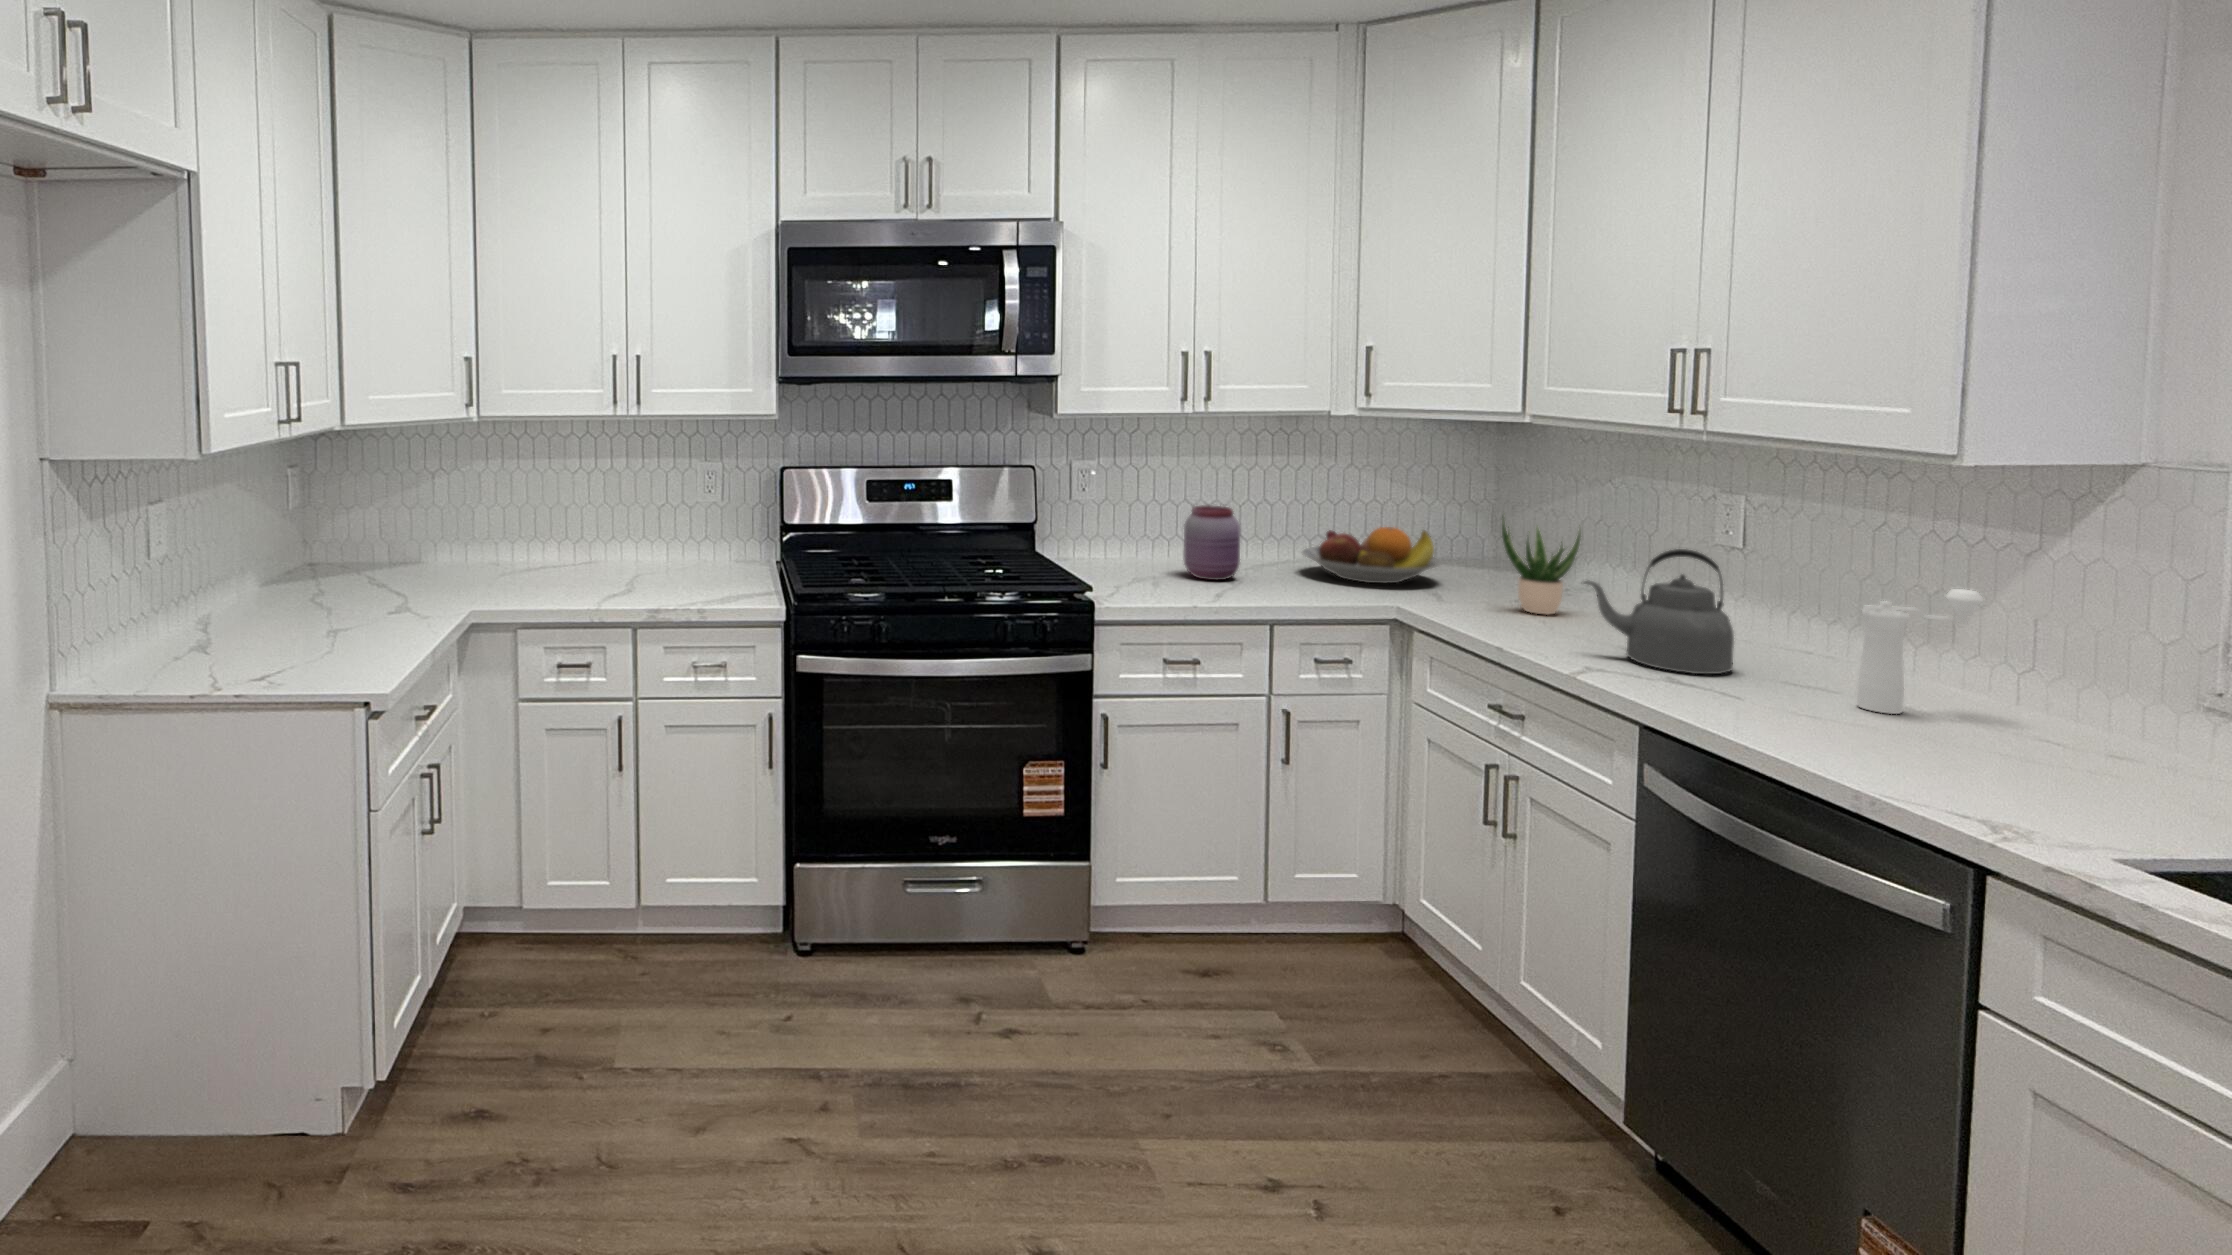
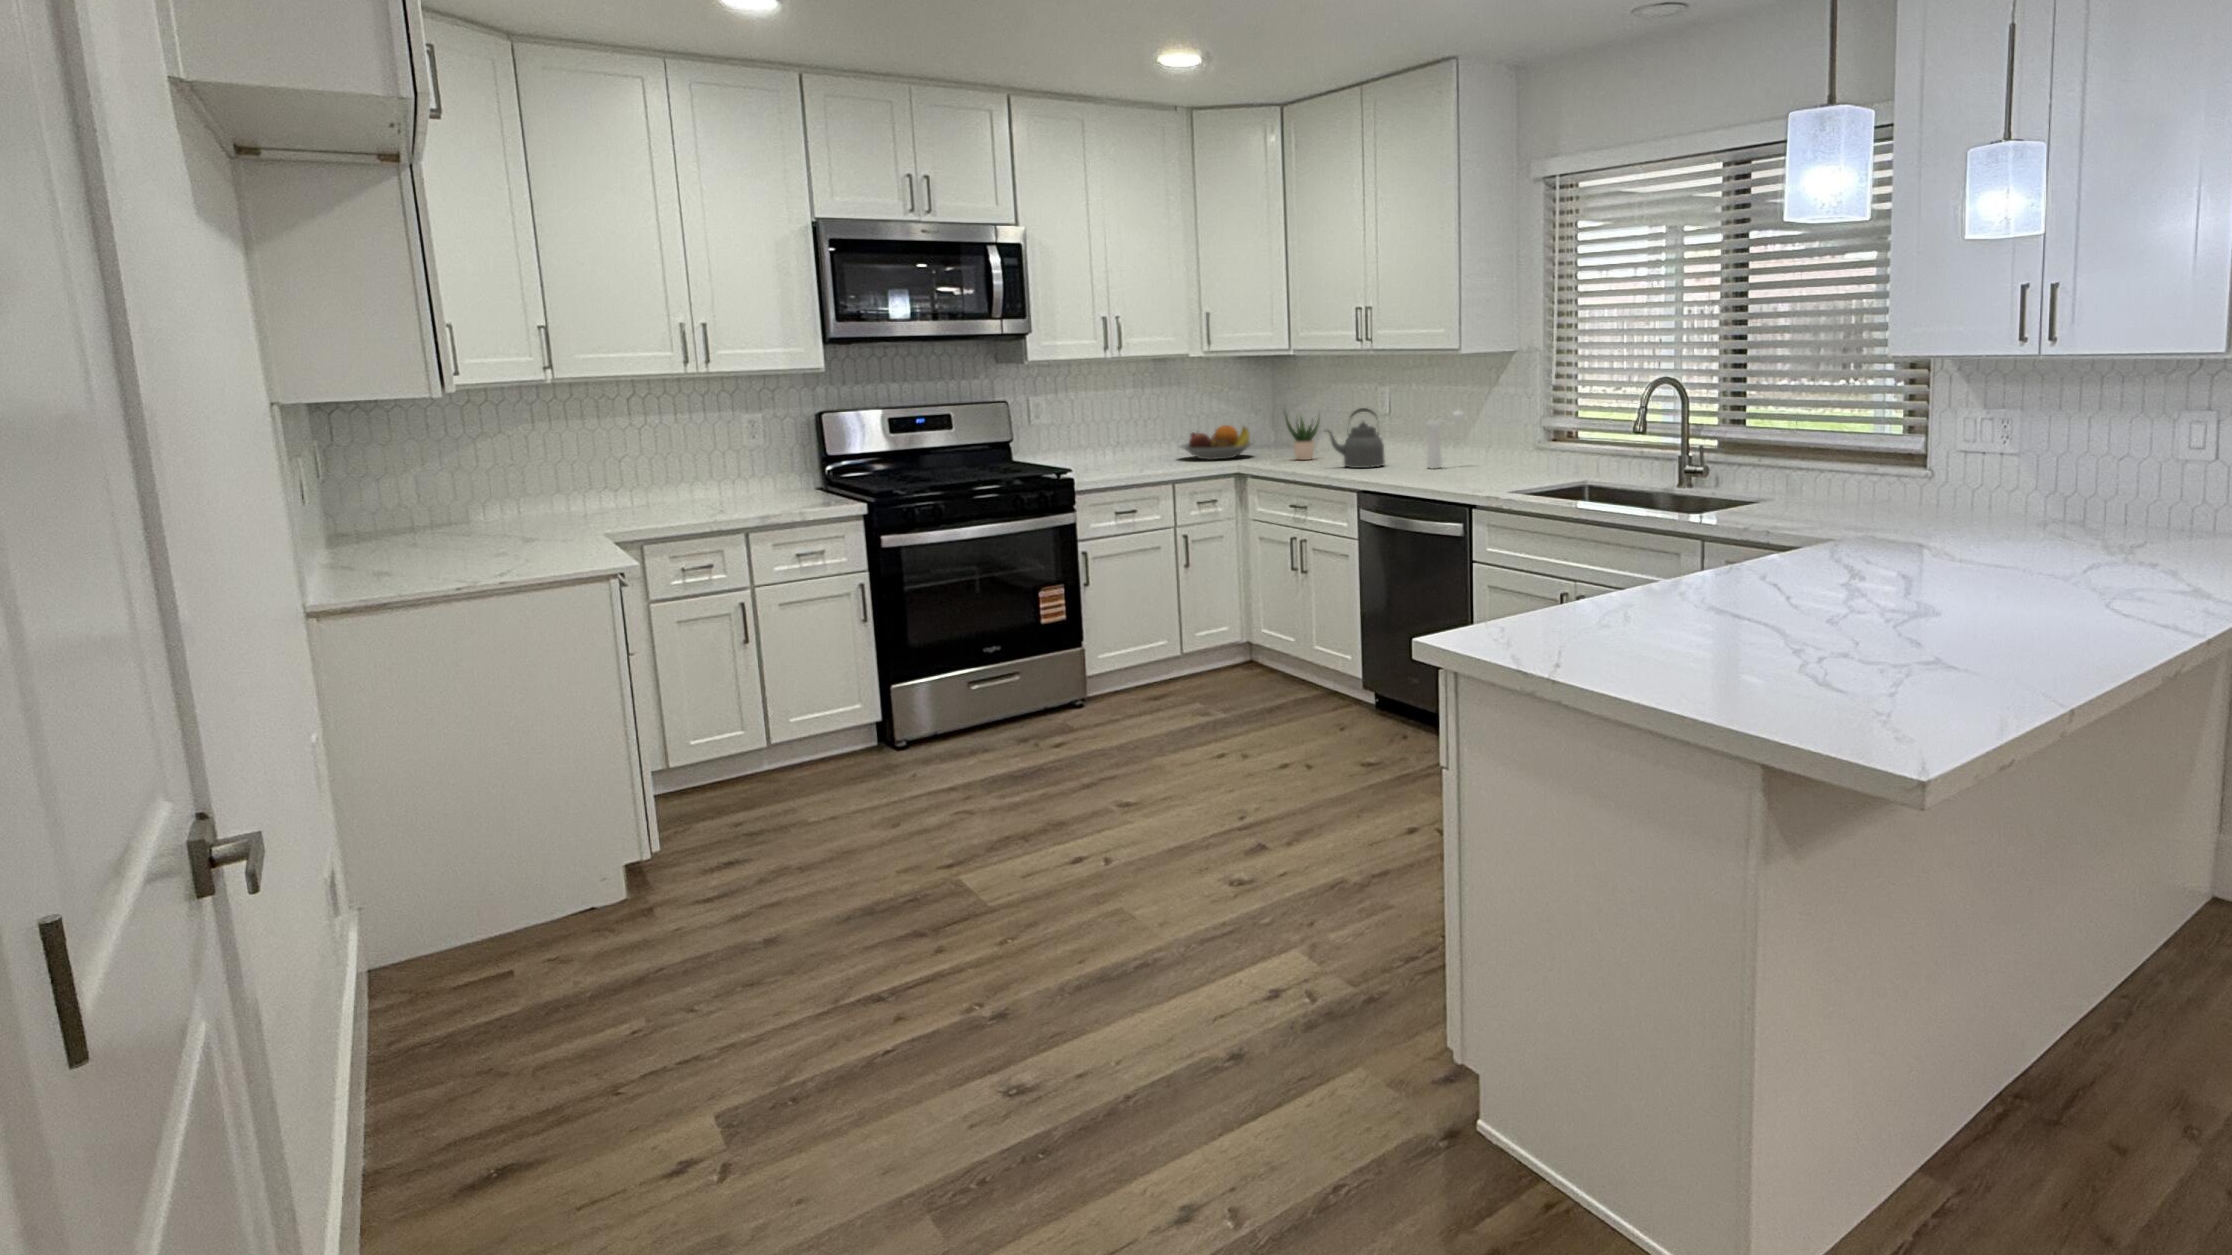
jar: present [1184,505,1240,580] -> none [1111,420,1146,467]

